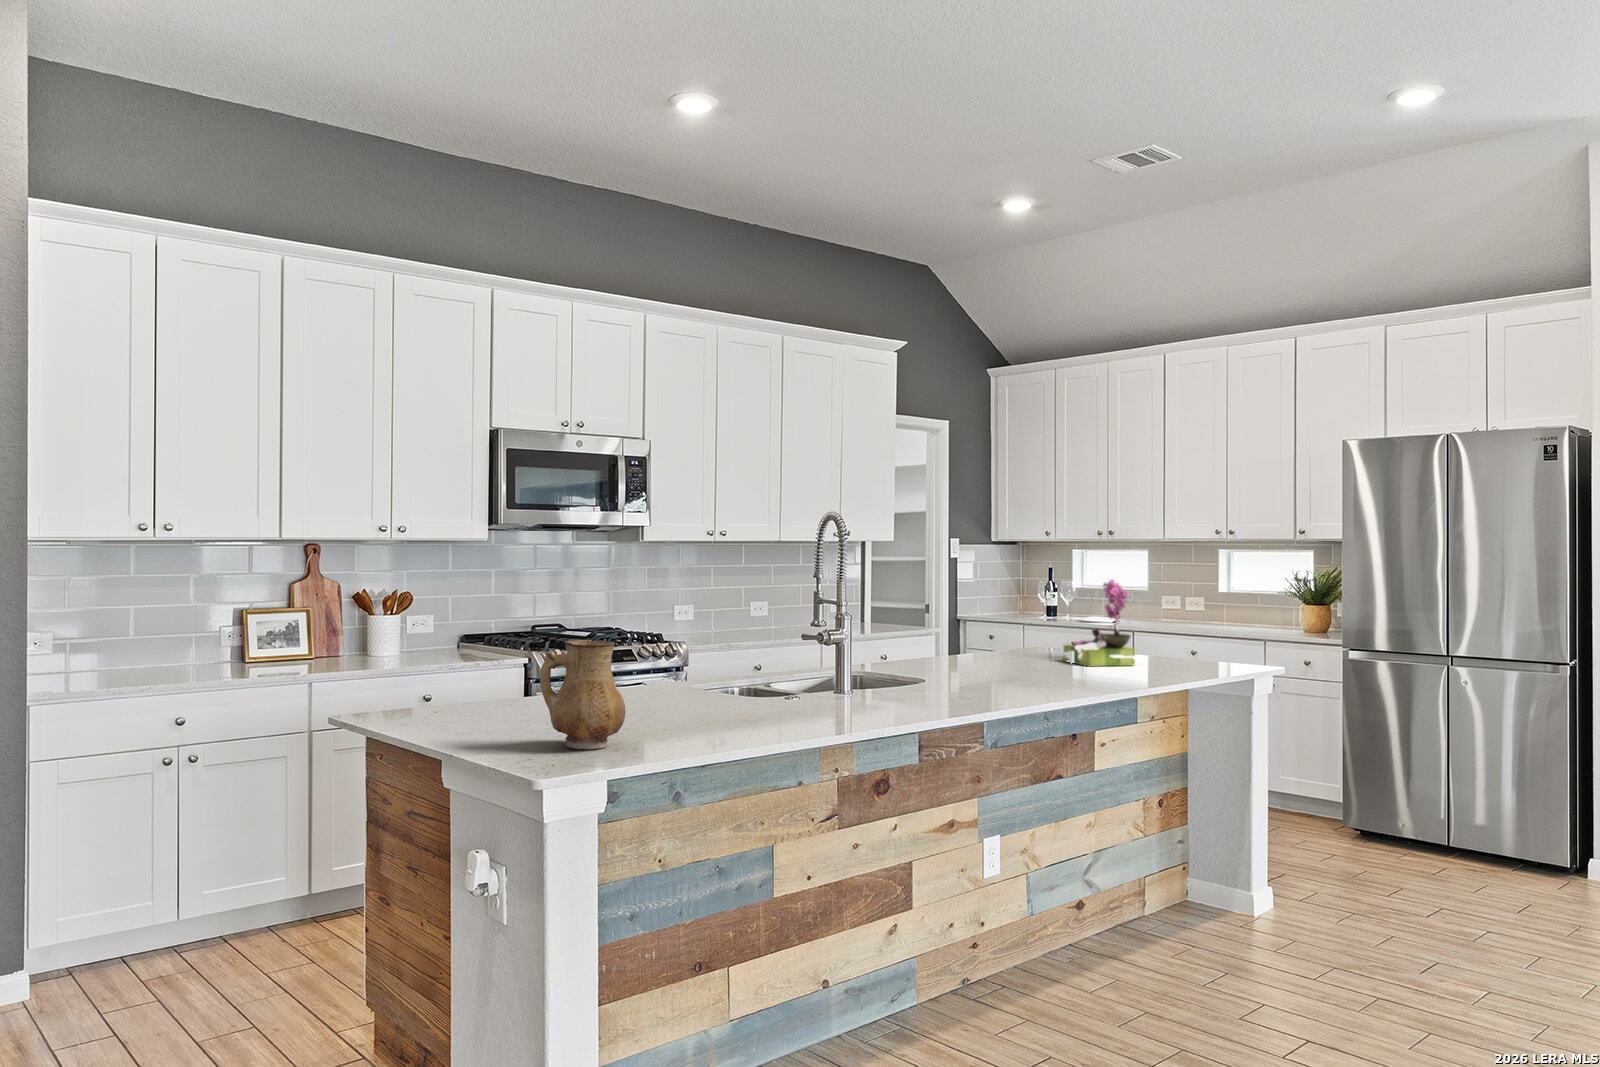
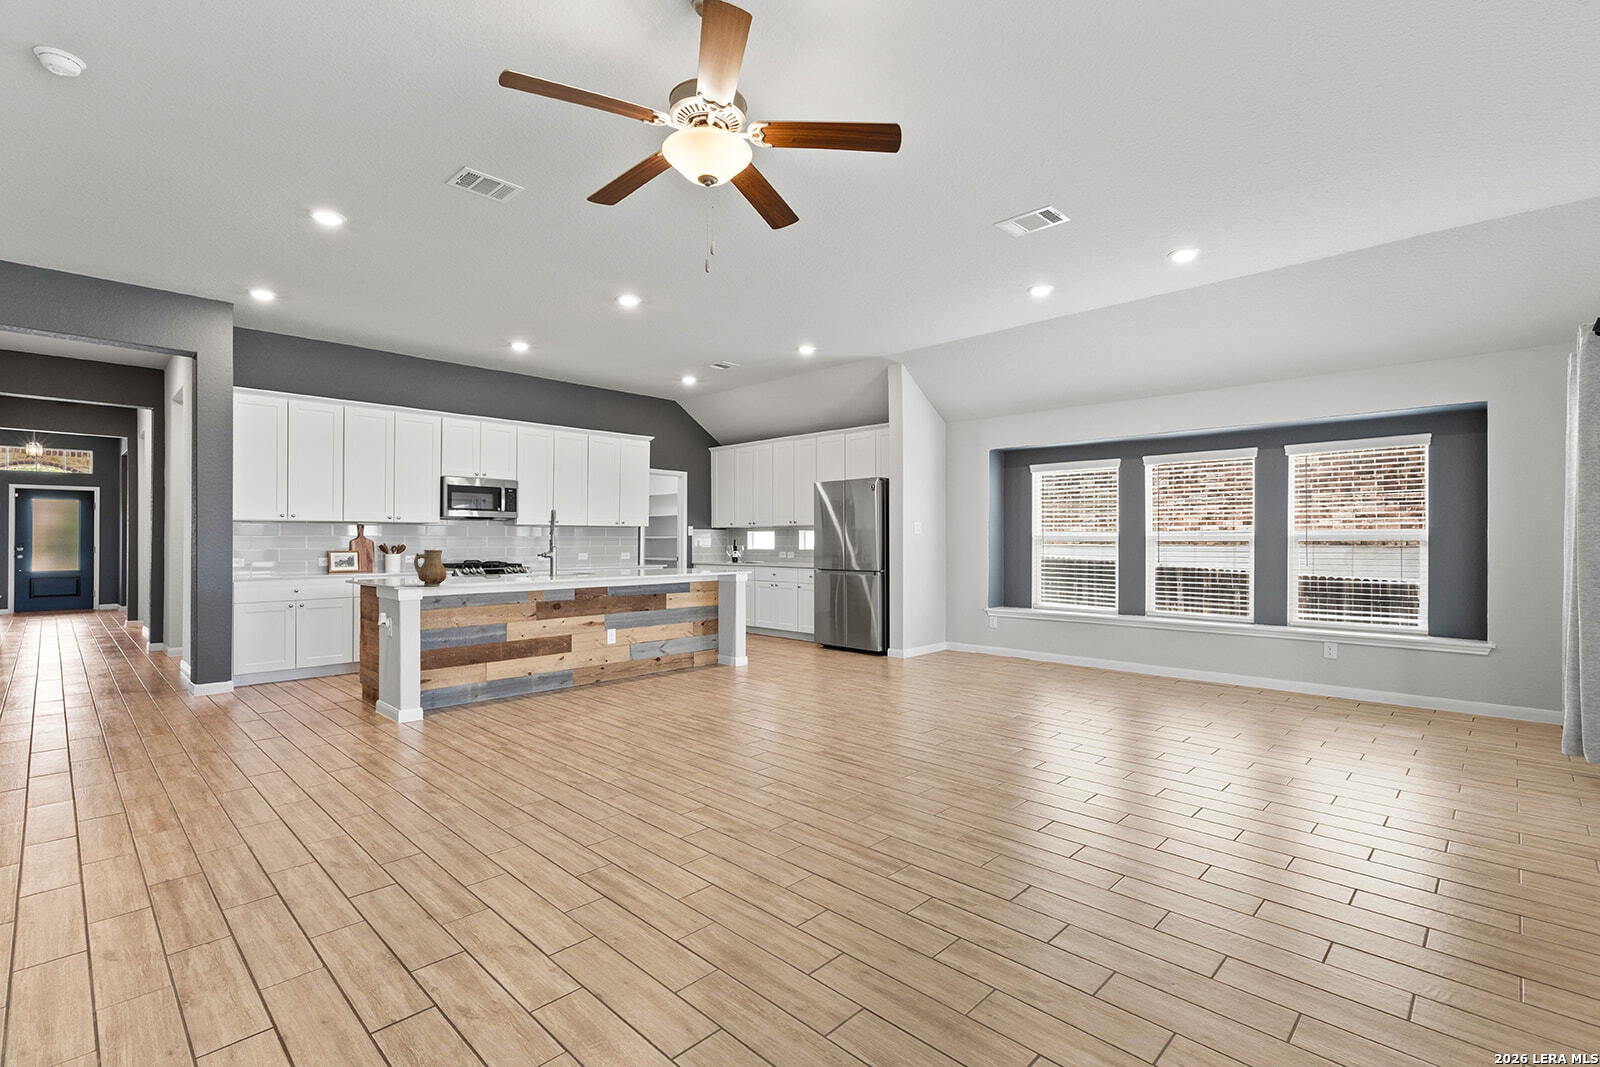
flower arrangement: present [1063,579,1135,666] -> none [690,538,716,574]

